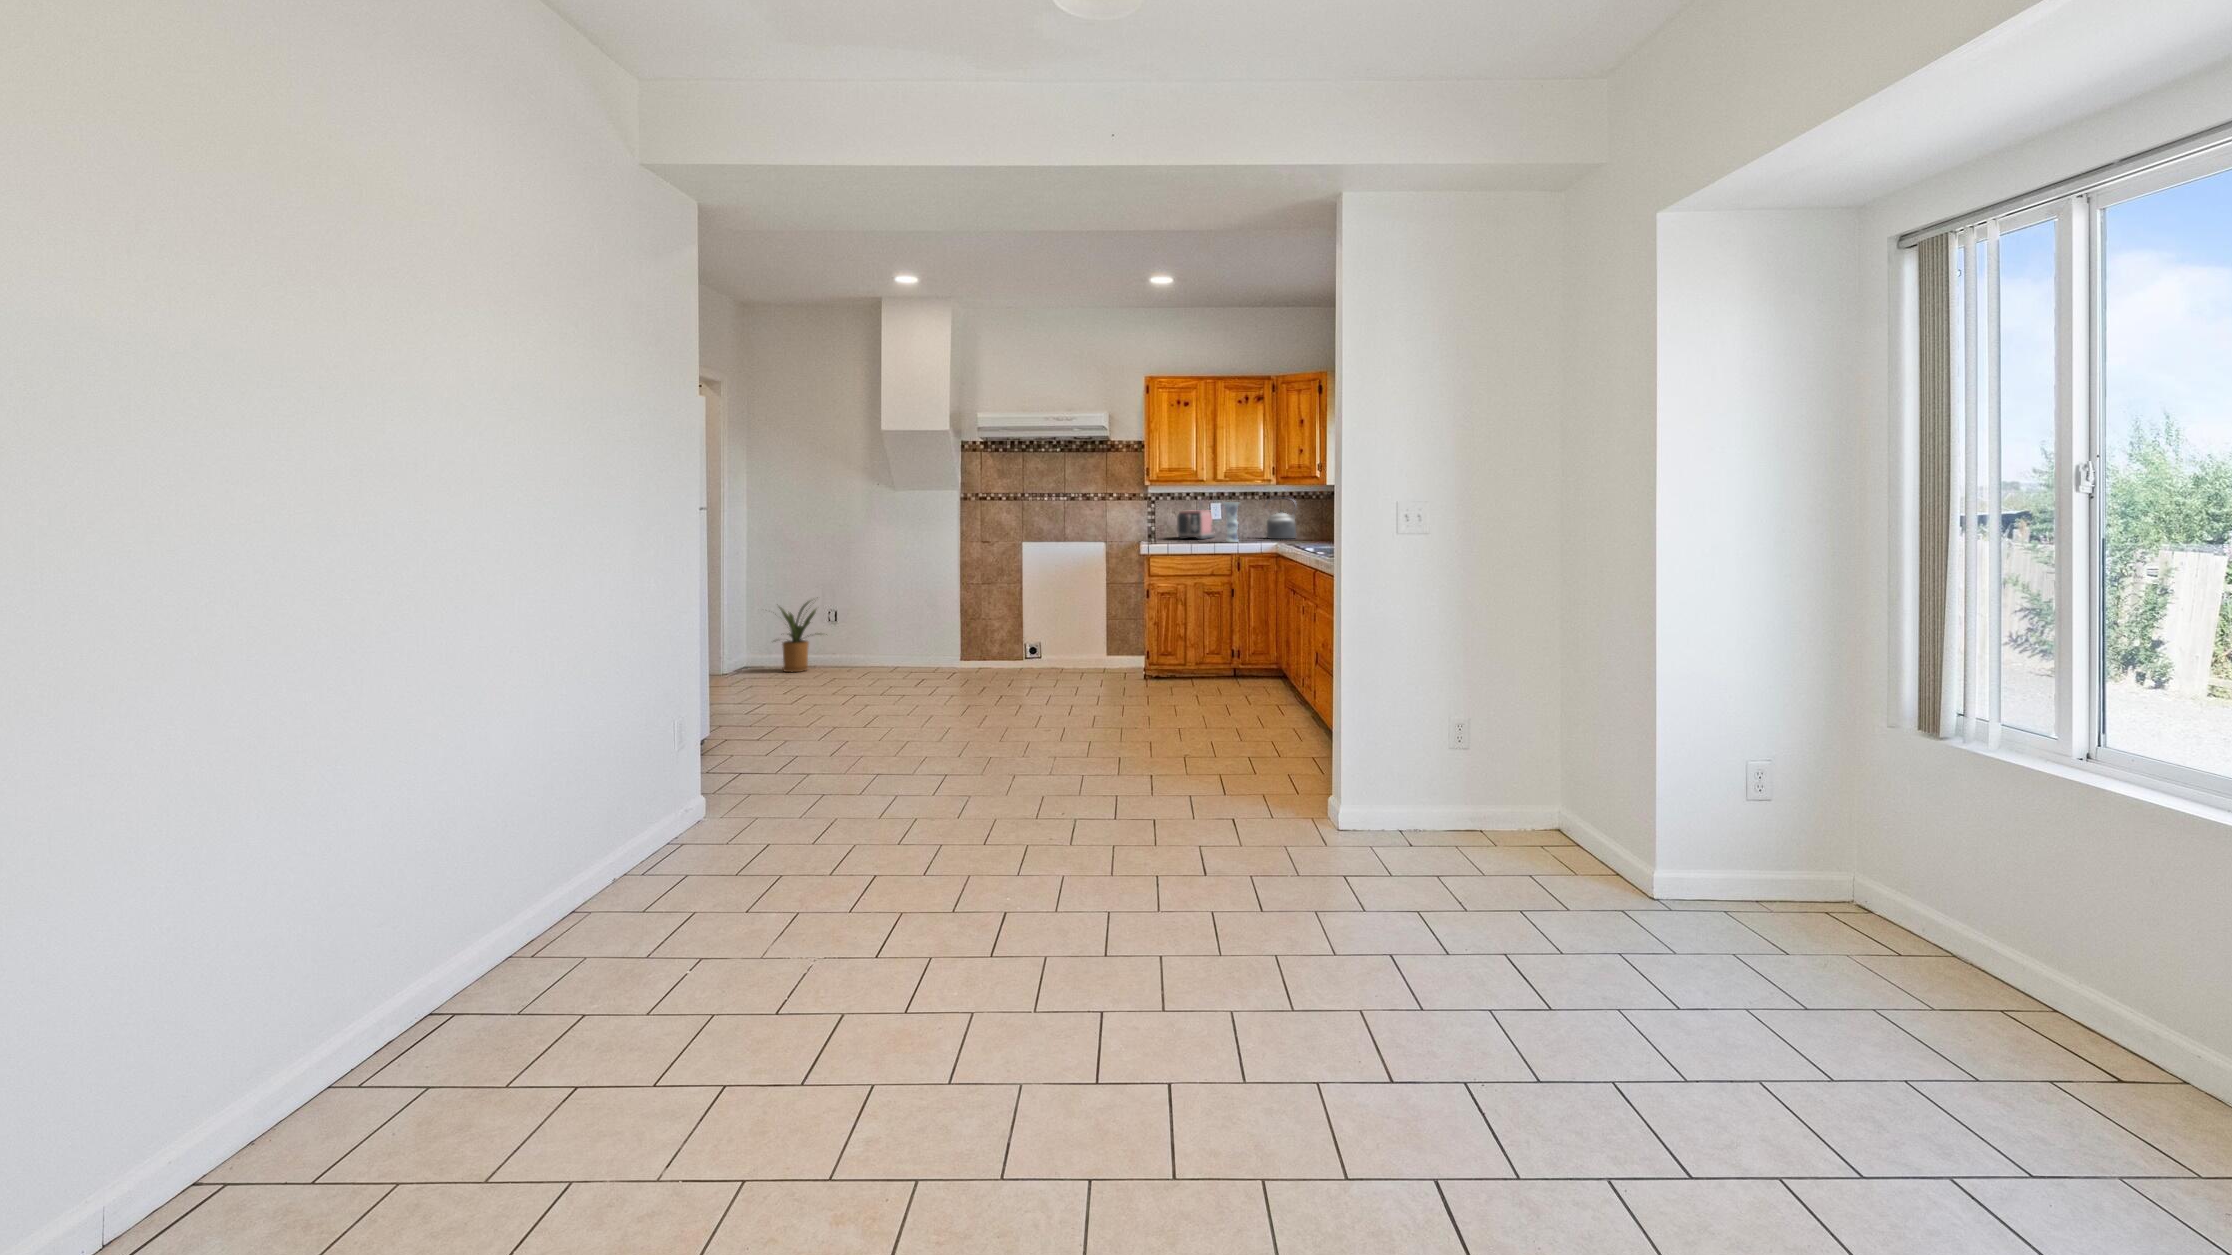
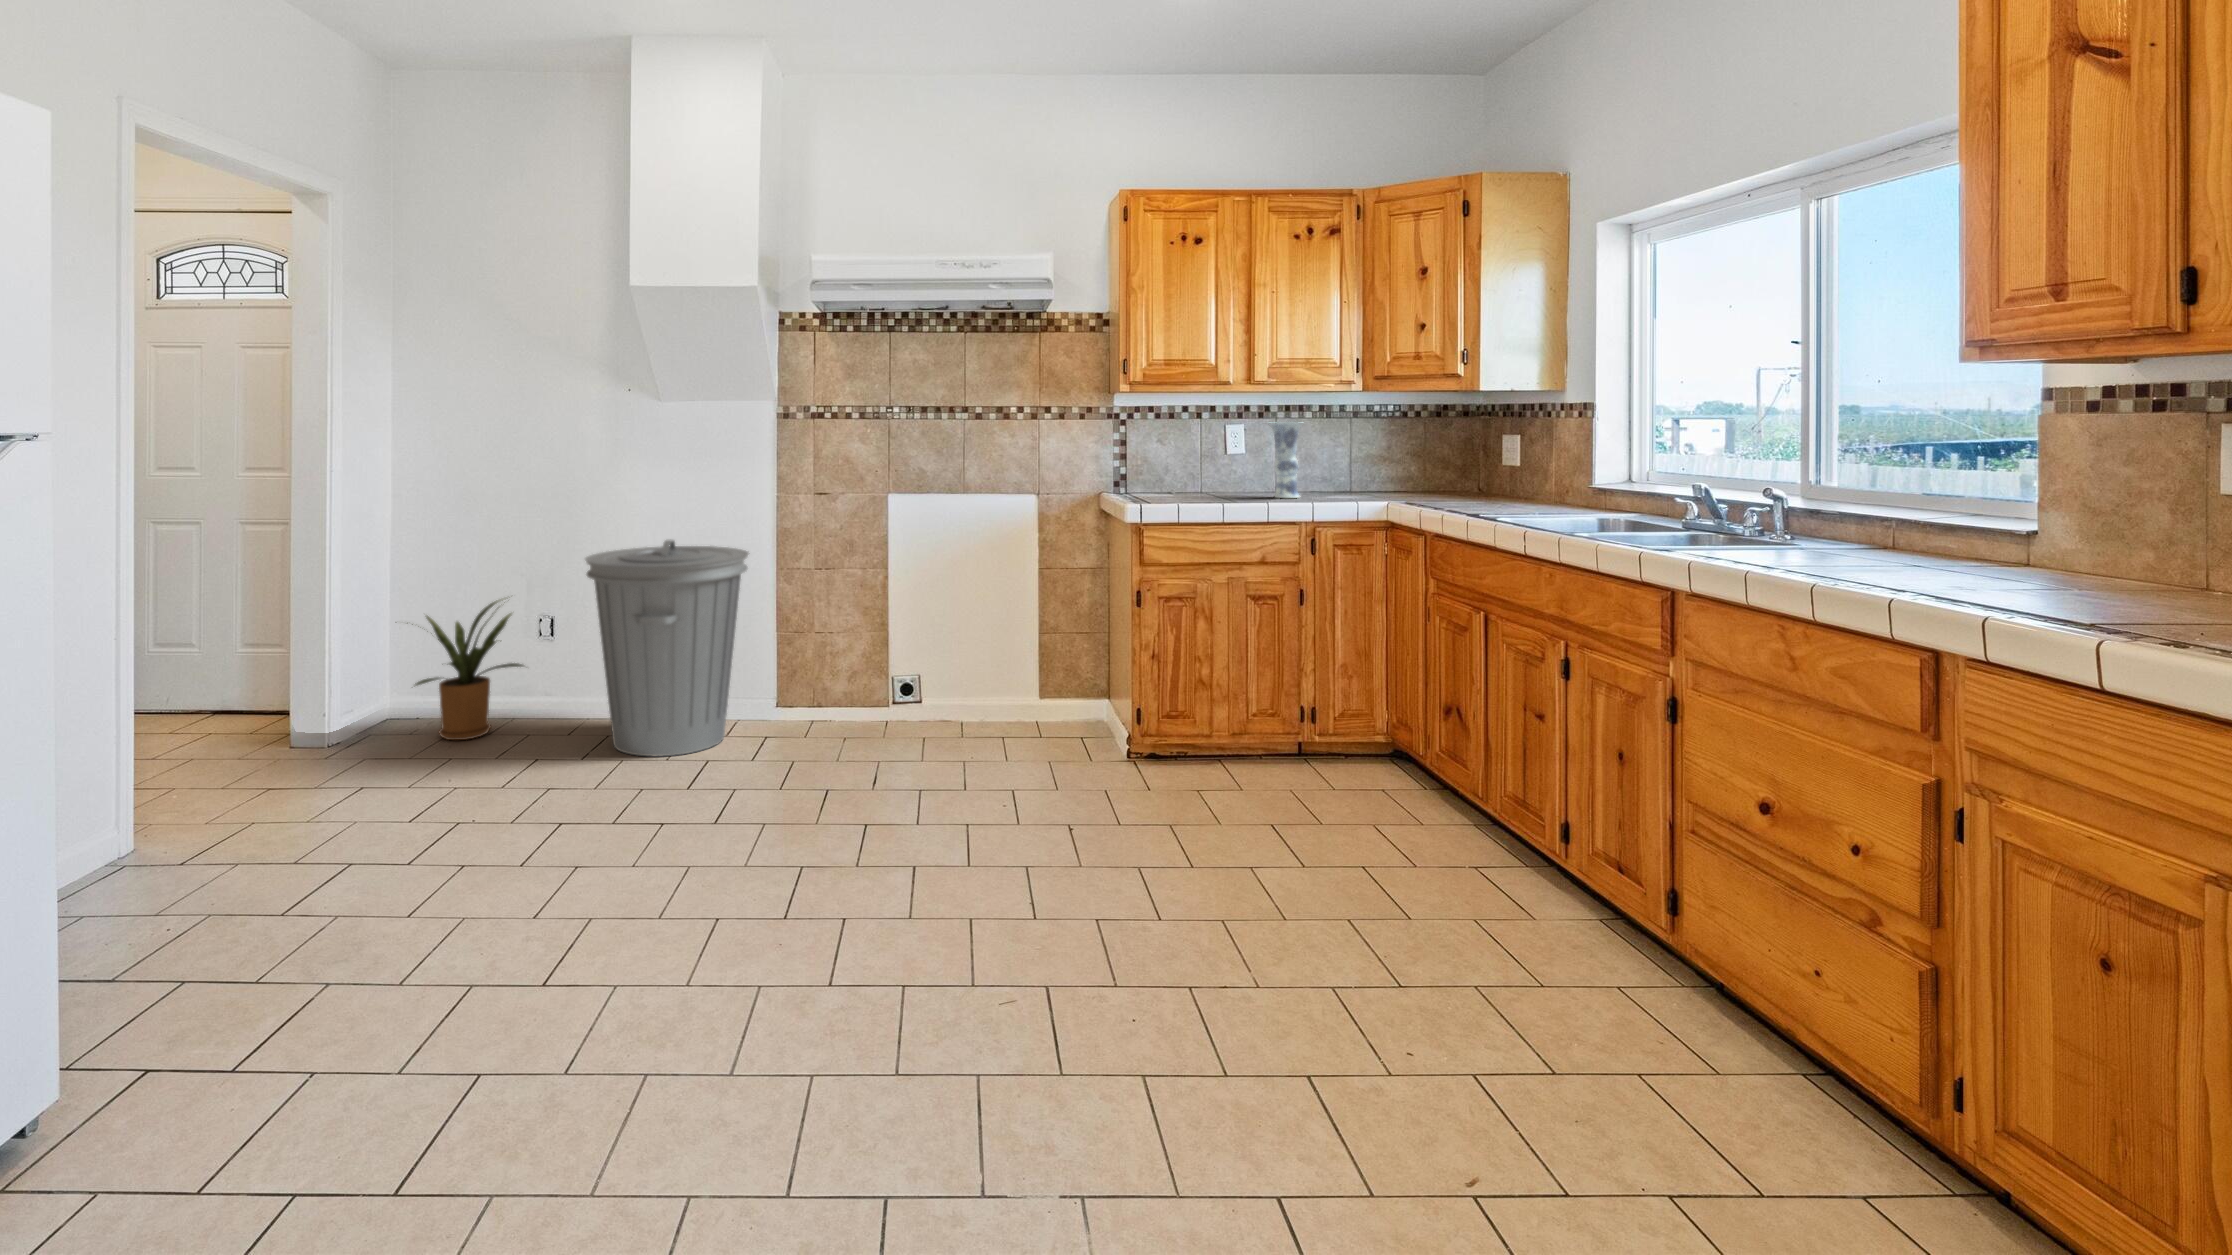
kettle: present [1267,504,1296,539] -> none [1315,415,1388,489]
toaster: present [1177,510,1214,539] -> none [1170,437,1232,490]
trash can: none [861,565,947,677] -> present [585,540,749,757]

